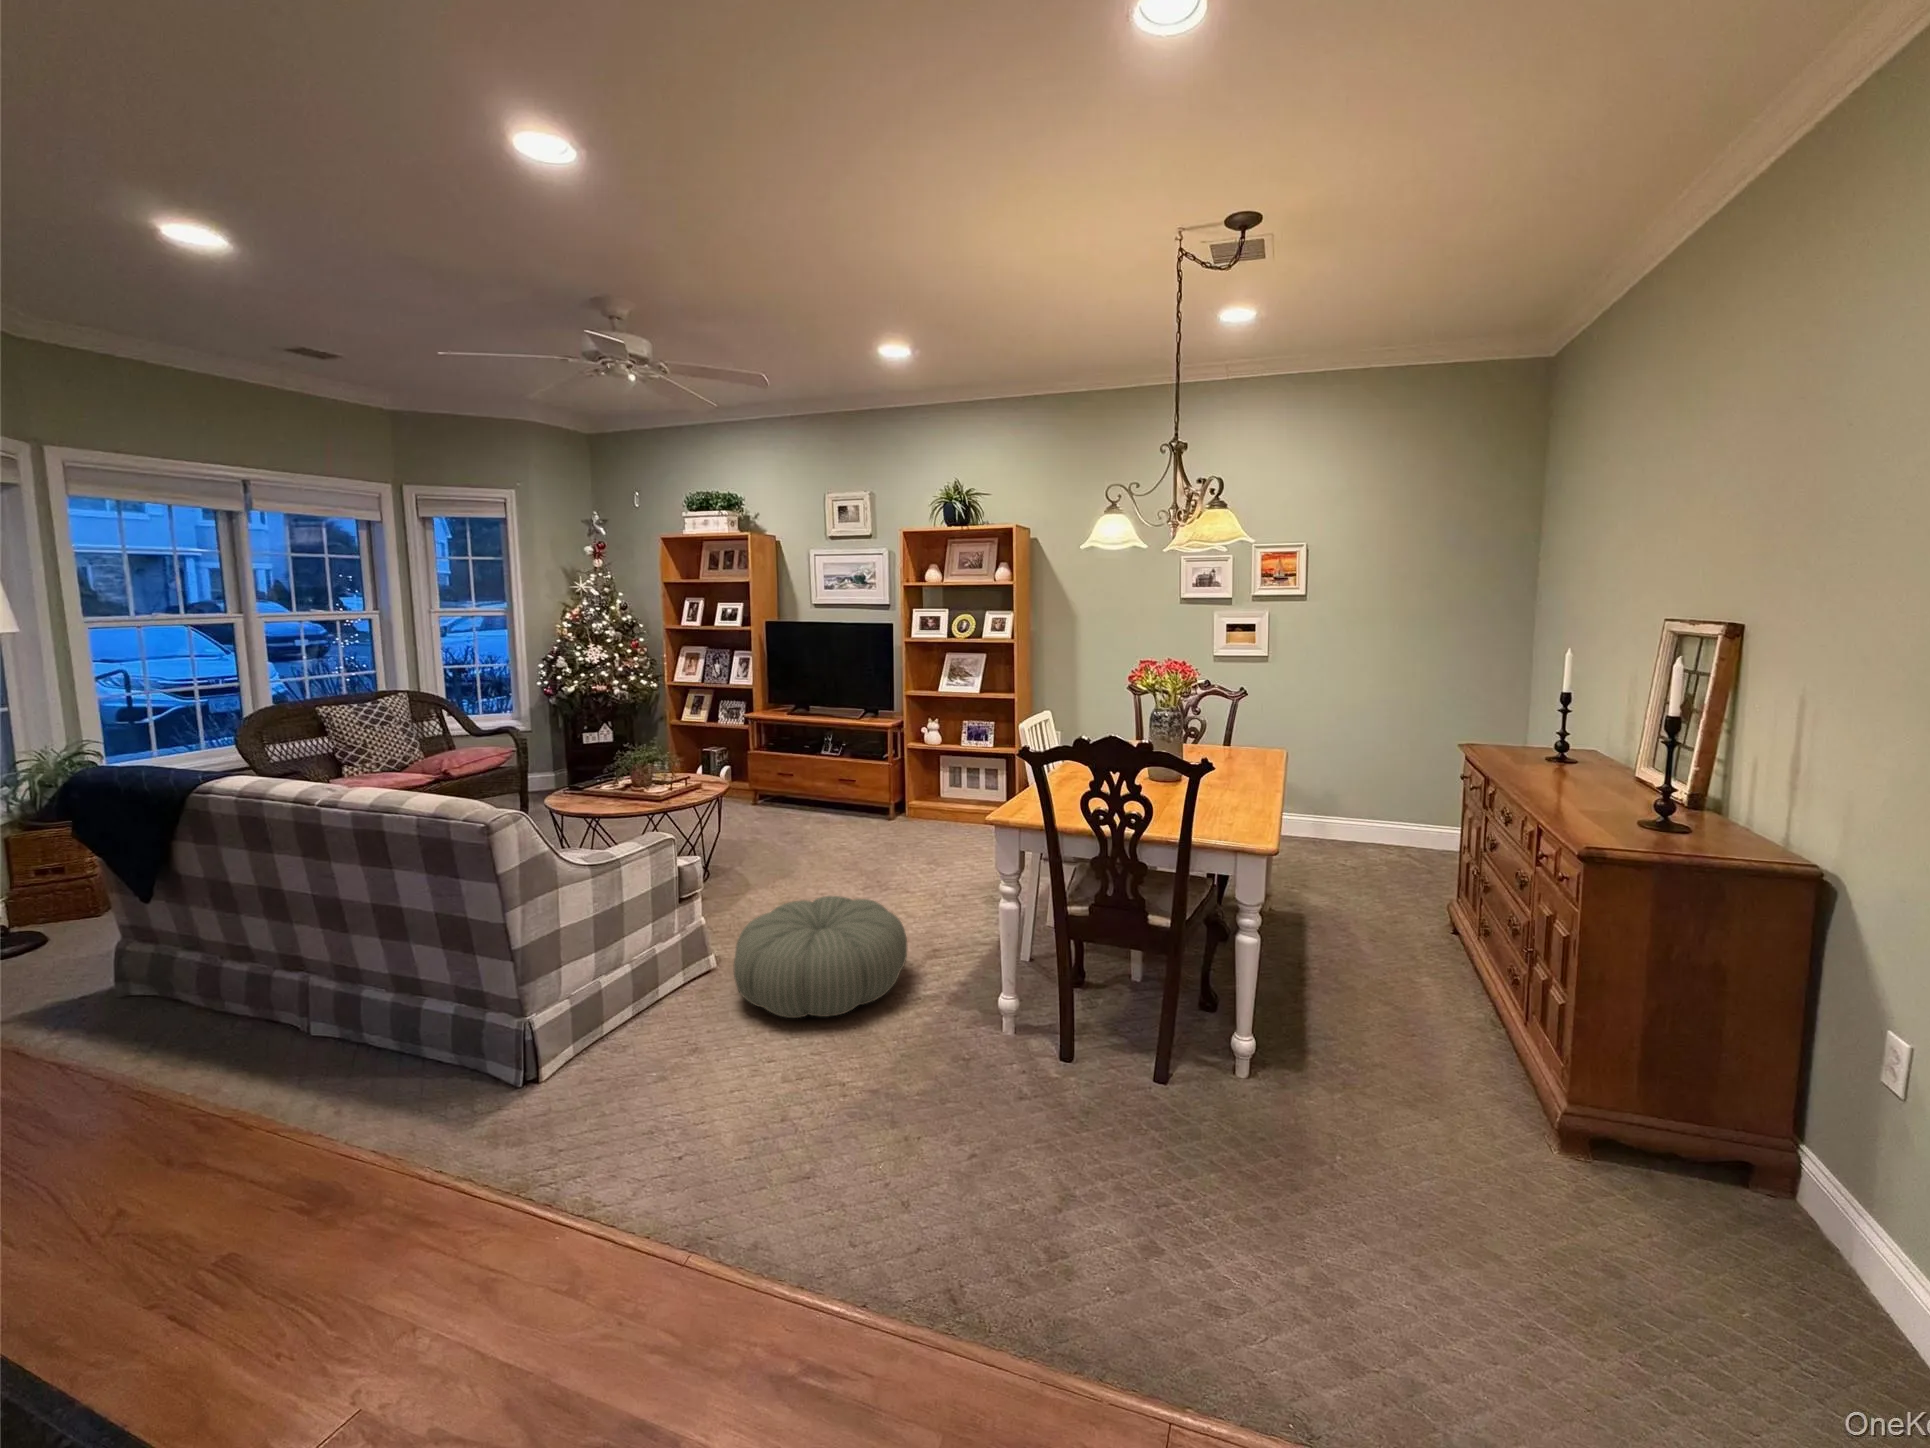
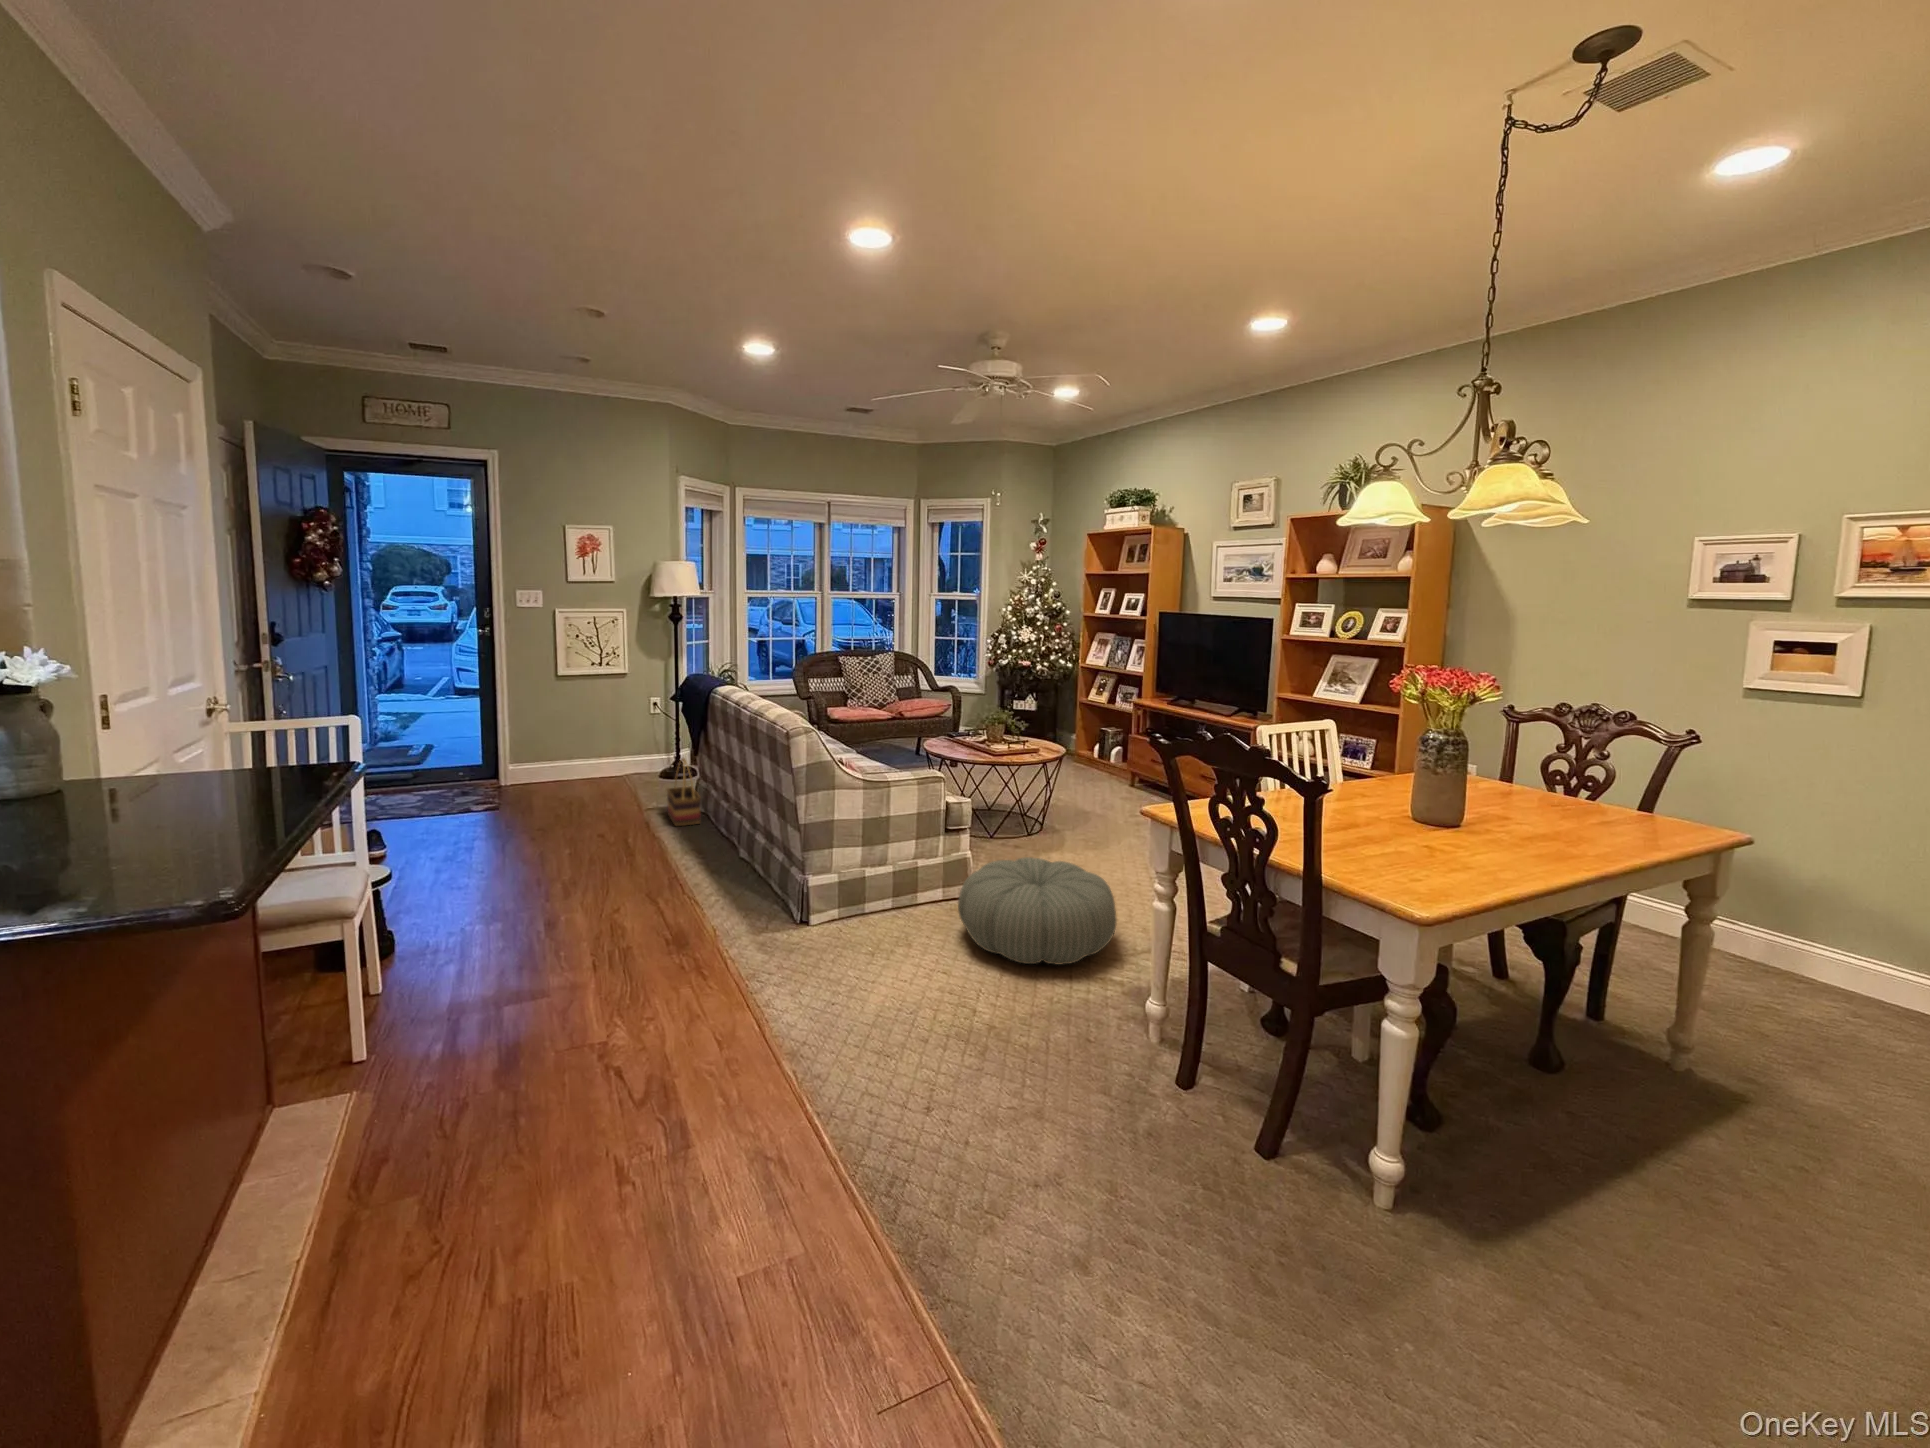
basket: none [52,915,161,1036] -> present [667,758,701,826]

